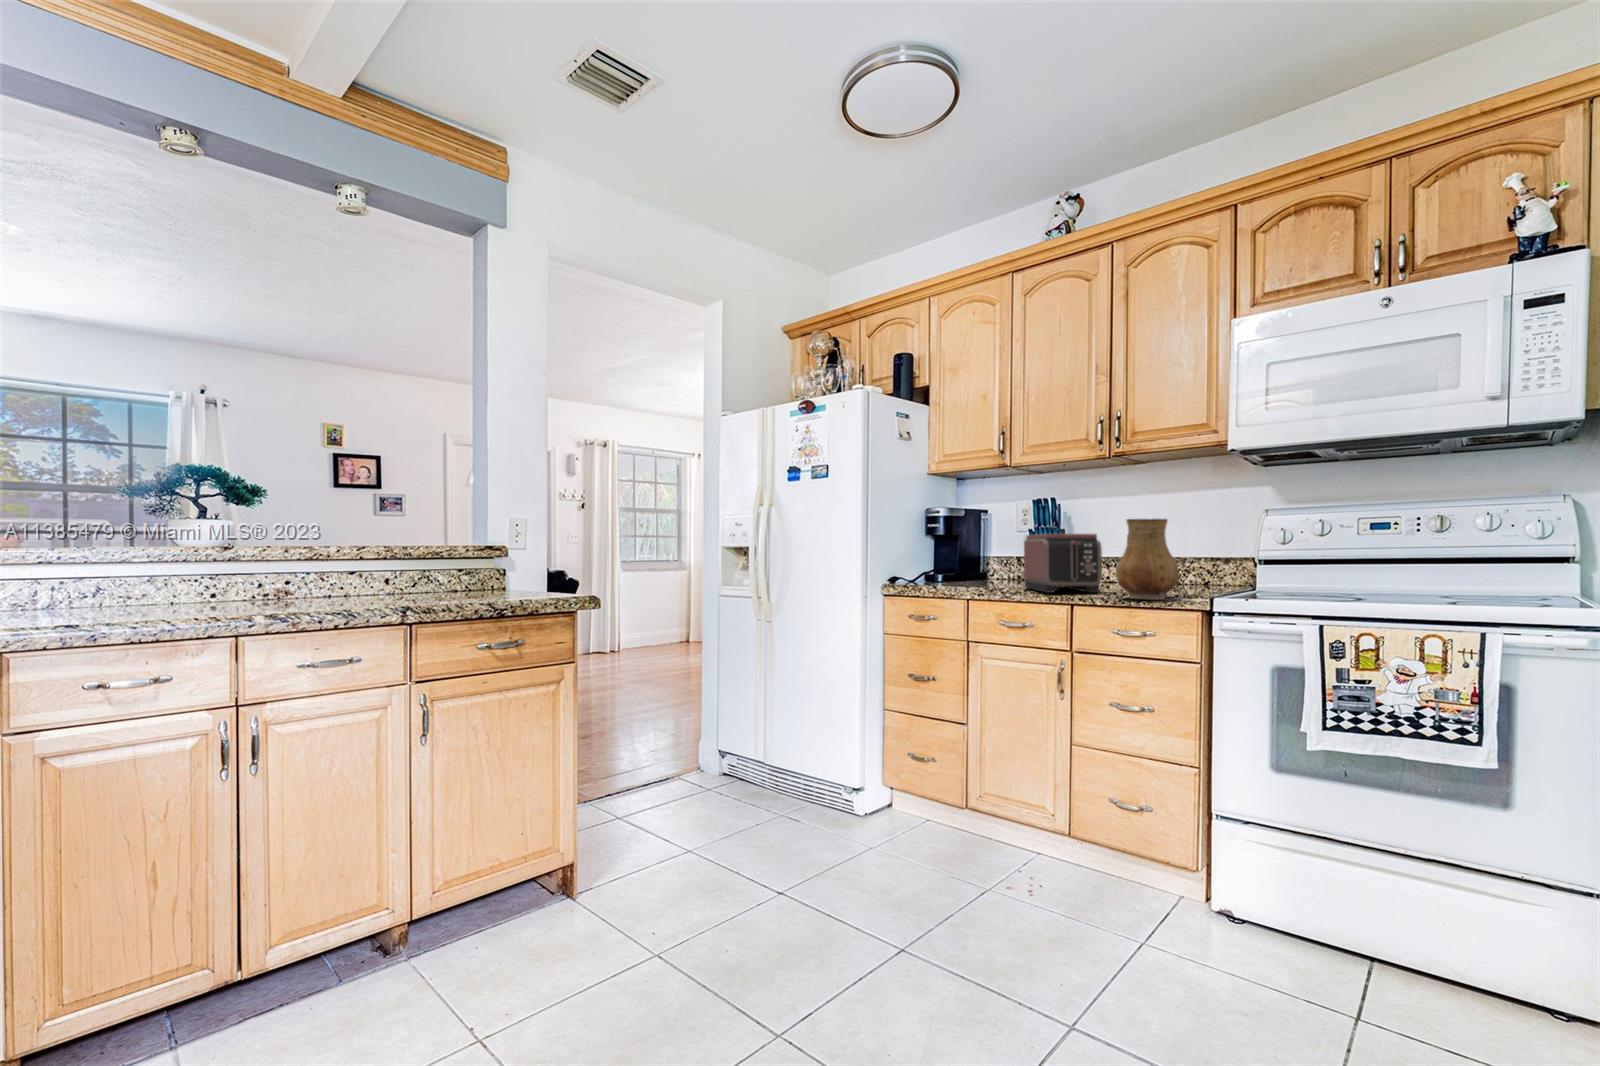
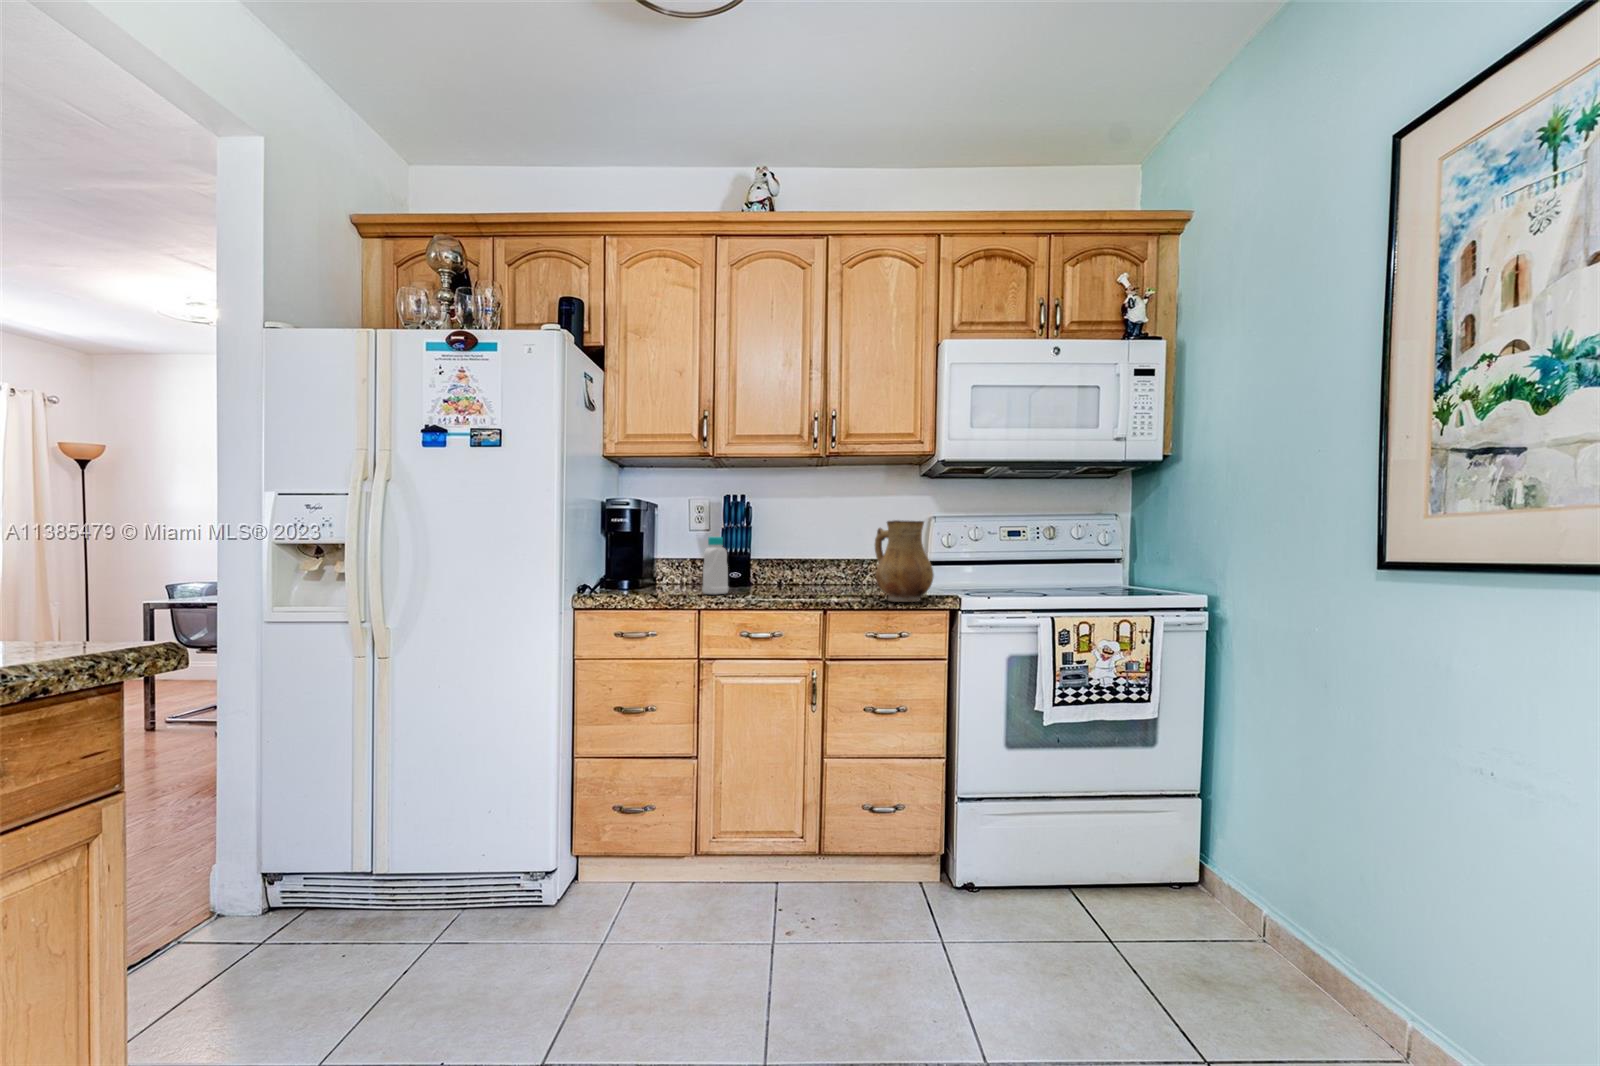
toaster: present [1024,534,1102,593] -> none [740,534,840,600]
bottle: none [998,537,1023,587] -> present [702,537,728,594]

